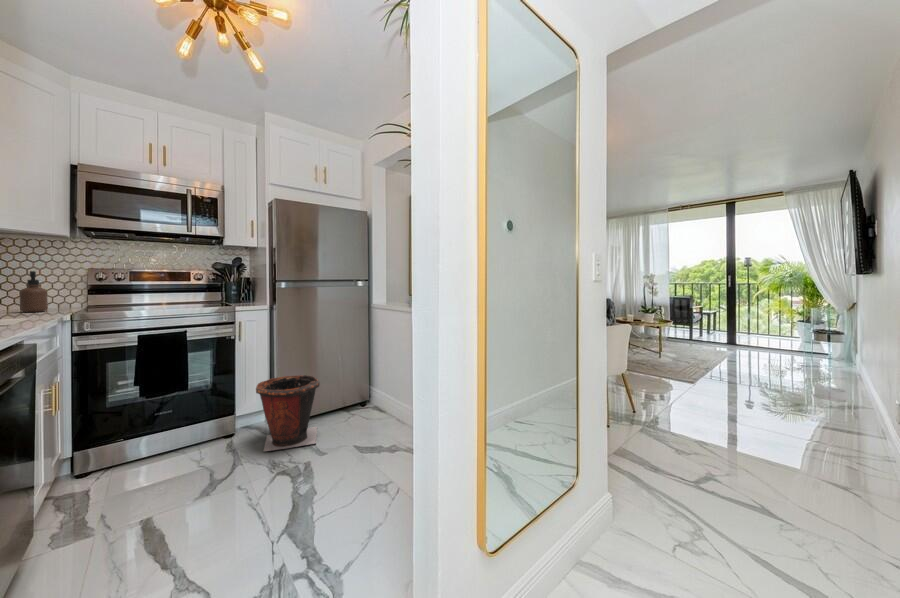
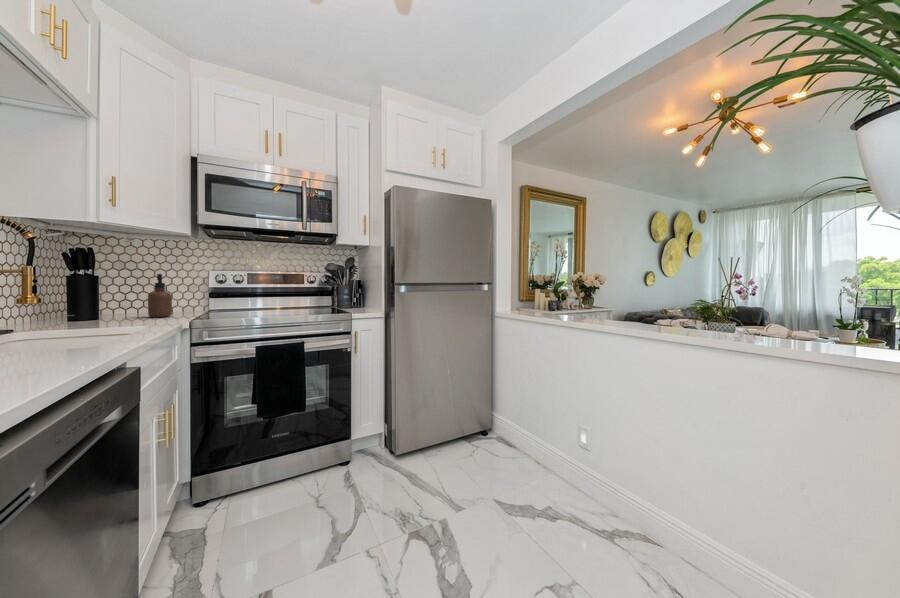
waste bin: present [256,375,320,451] -> none [375,396,448,493]

